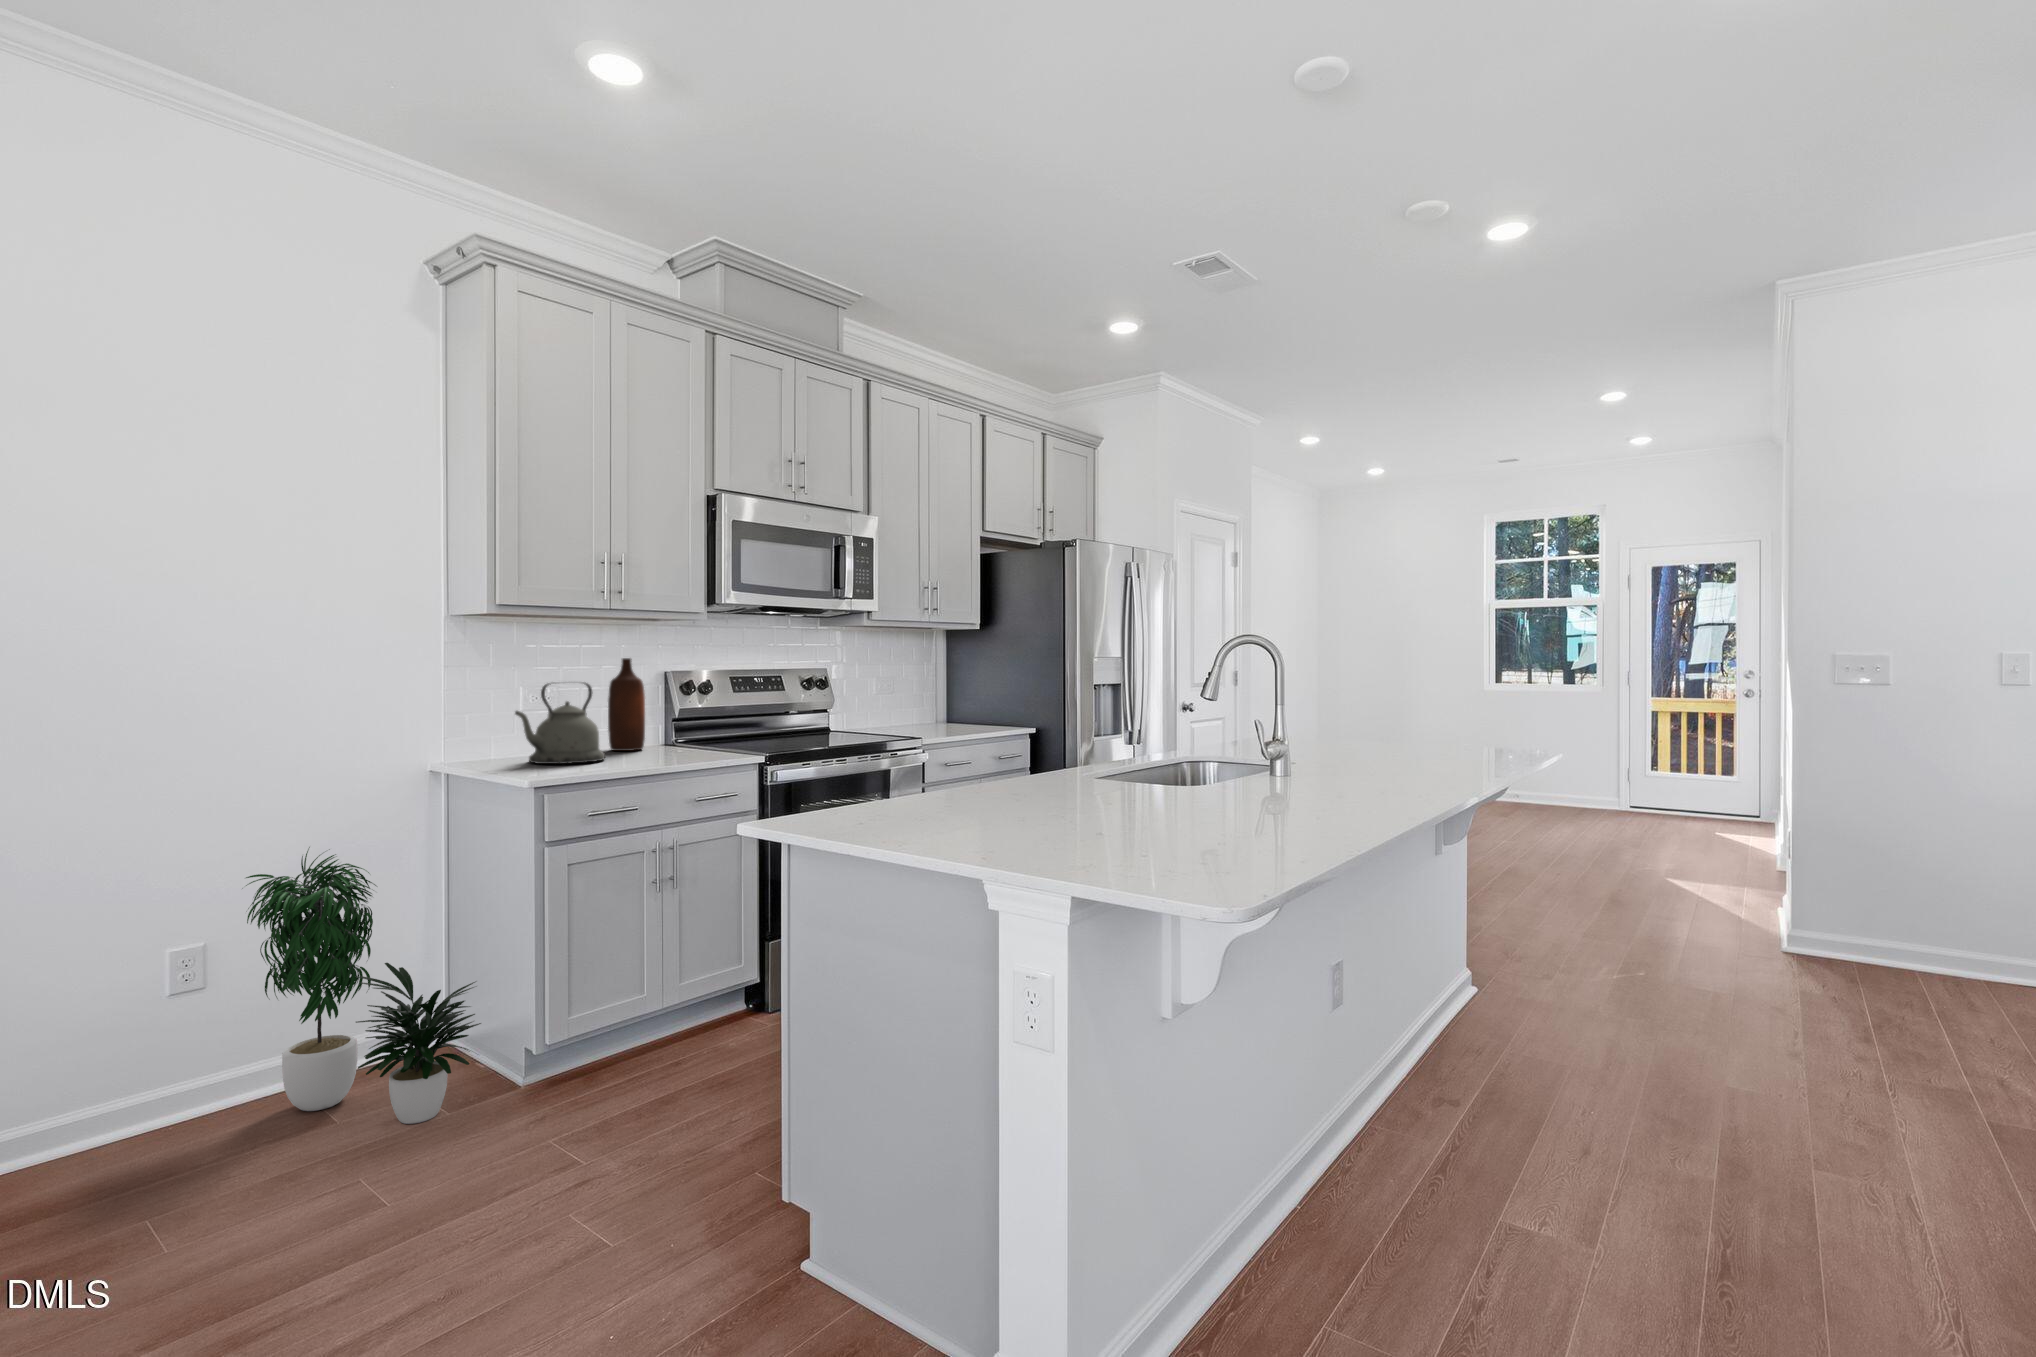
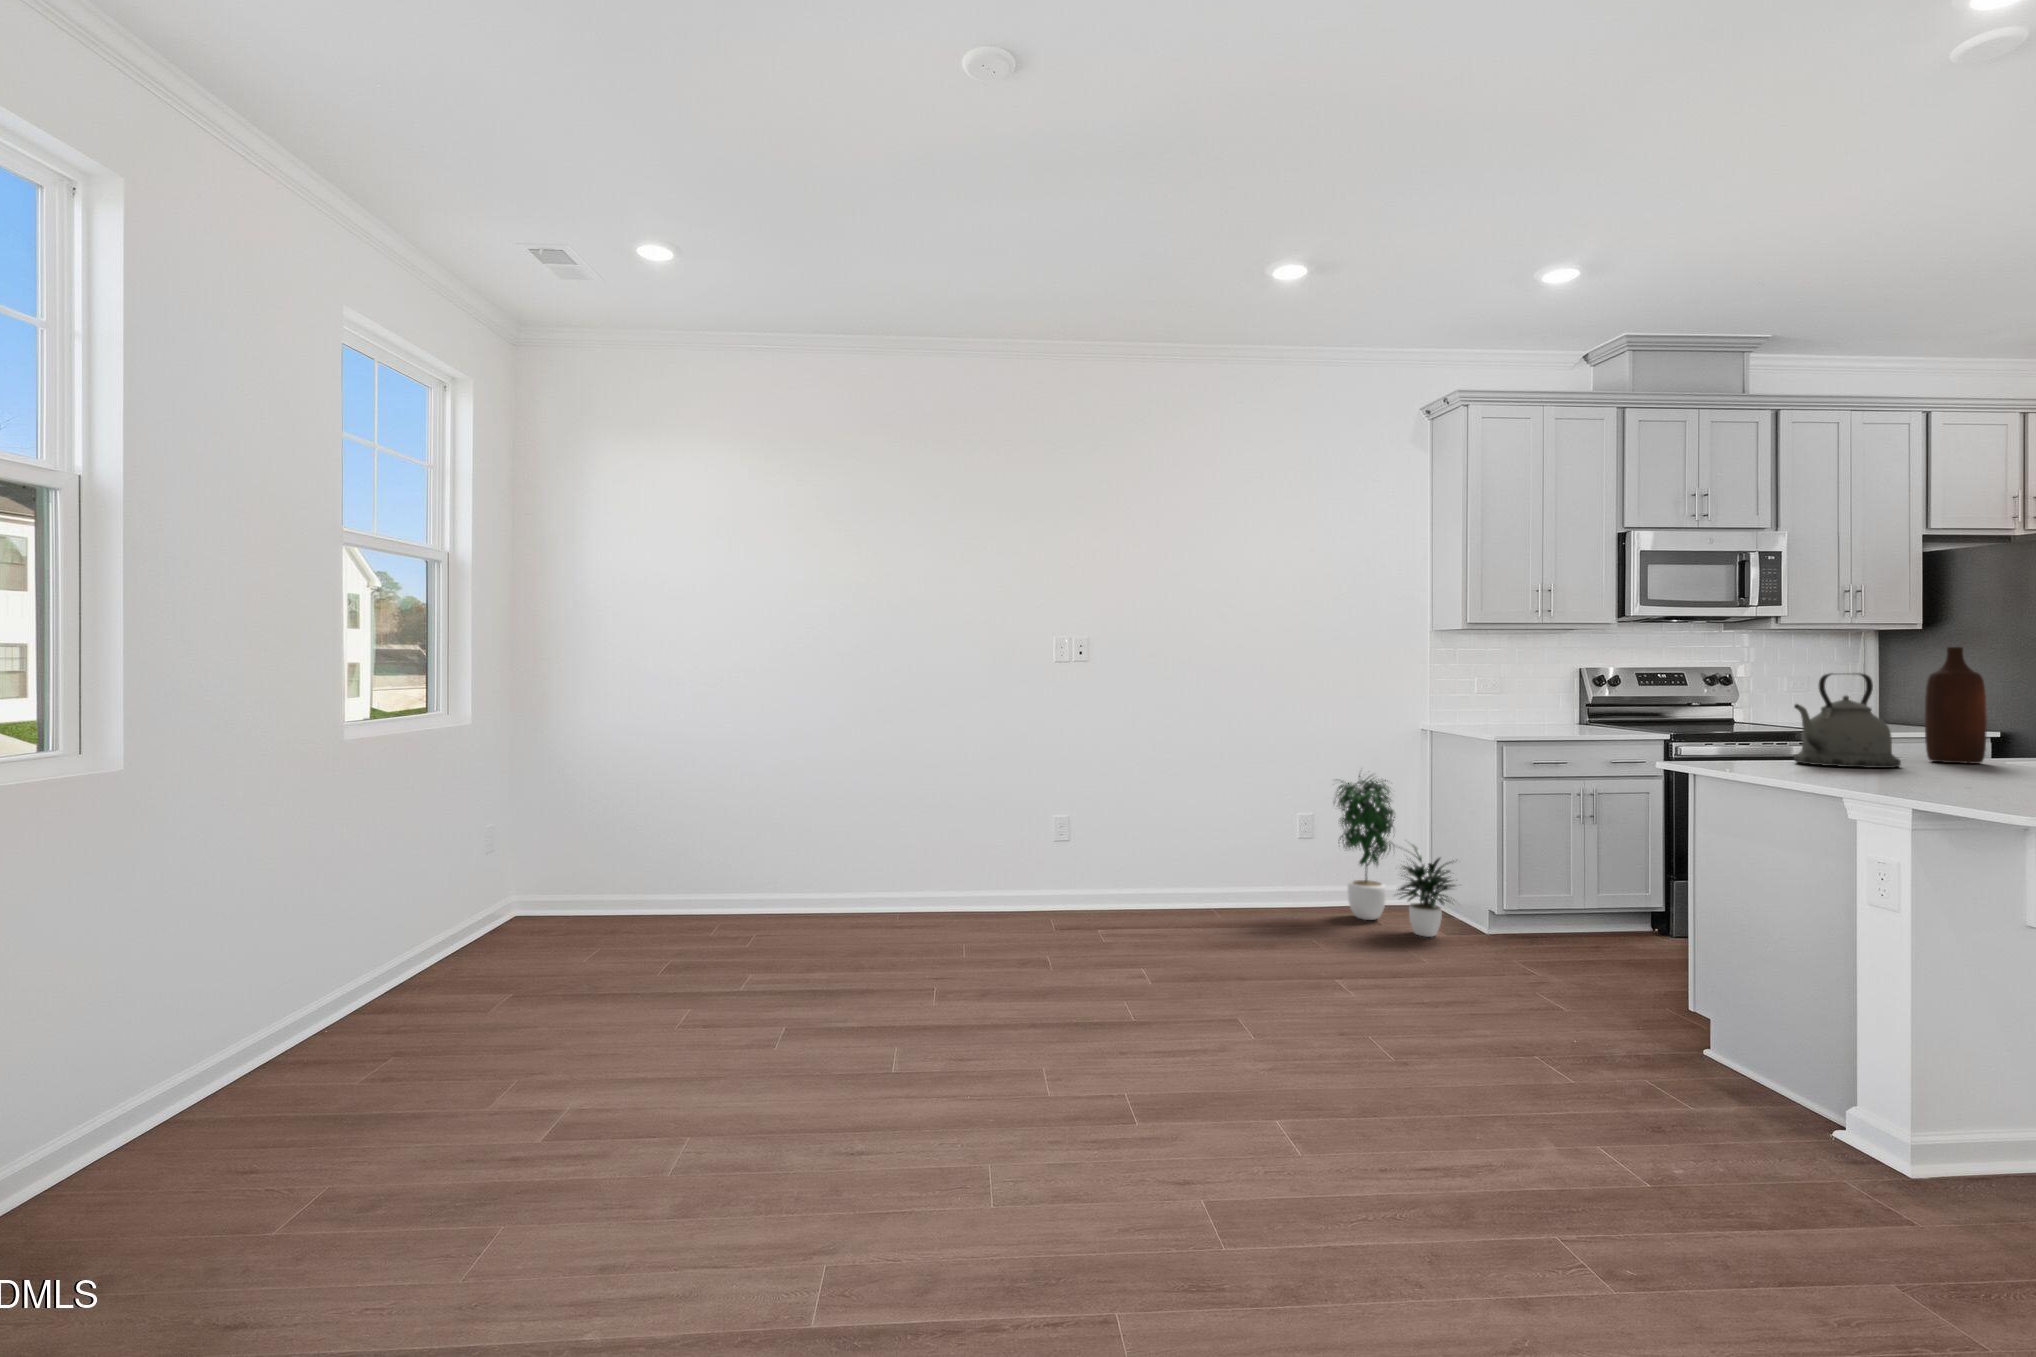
bottle: present [608,658,645,751] -> present [1925,647,1987,764]
kettle: present [515,683,605,764] -> present [1794,673,1901,768]

